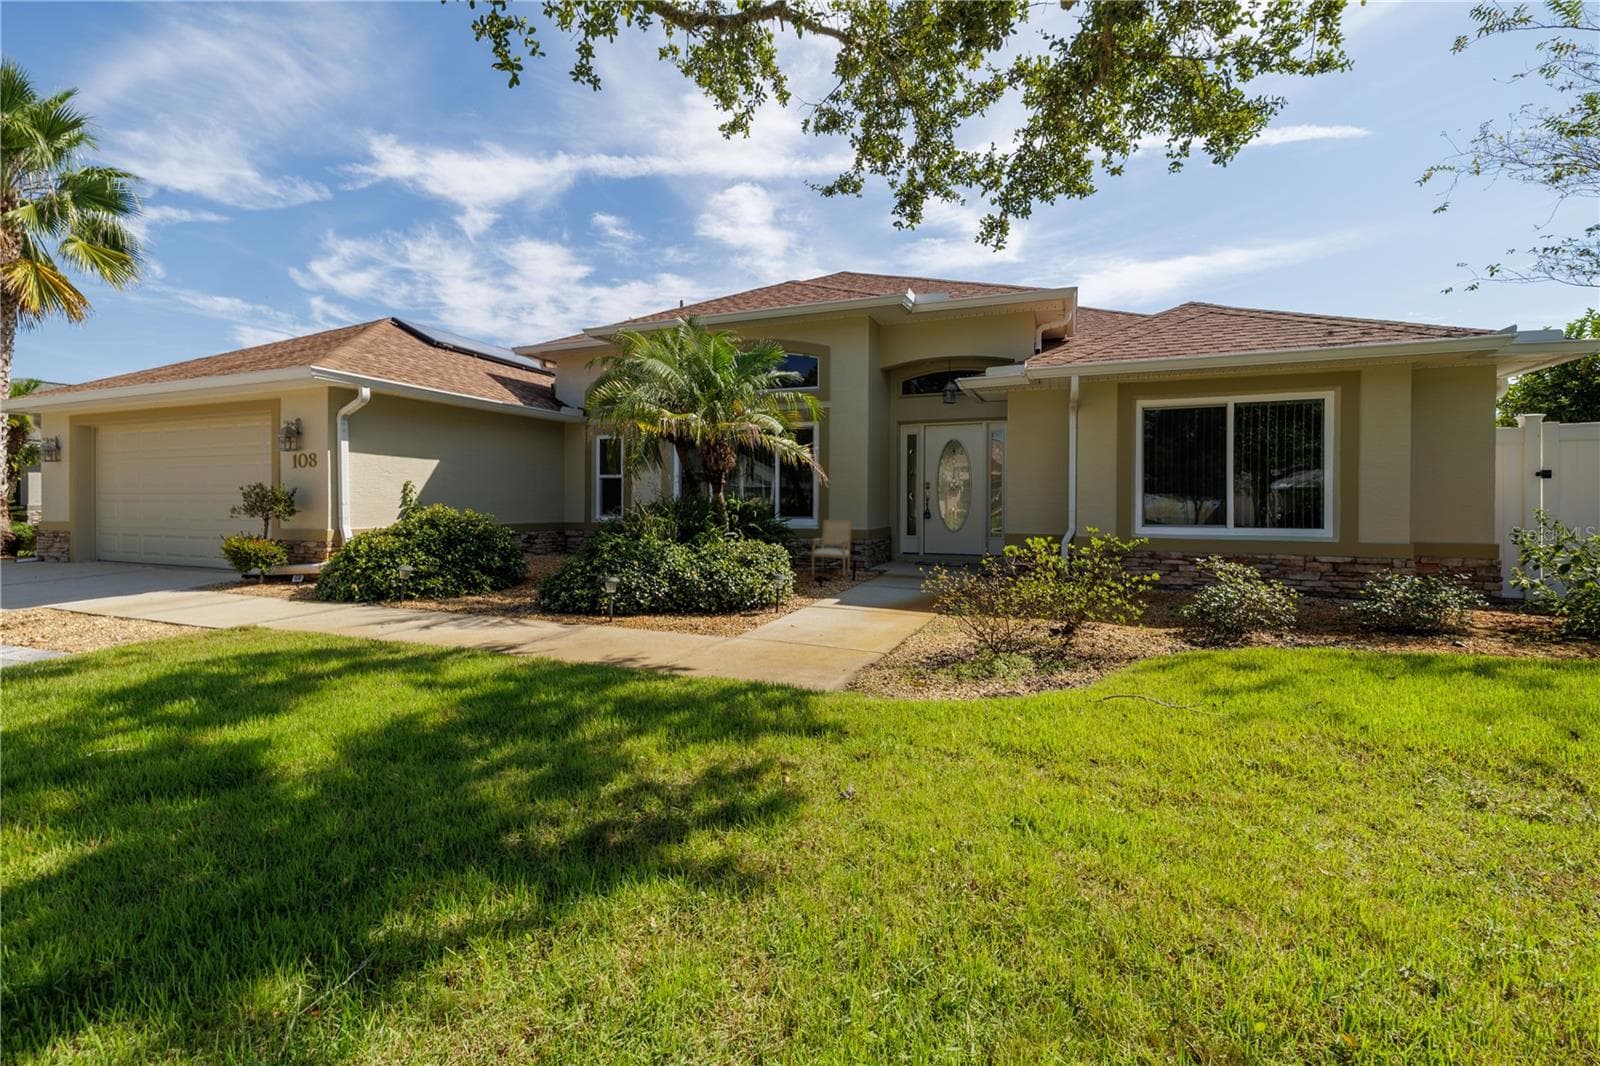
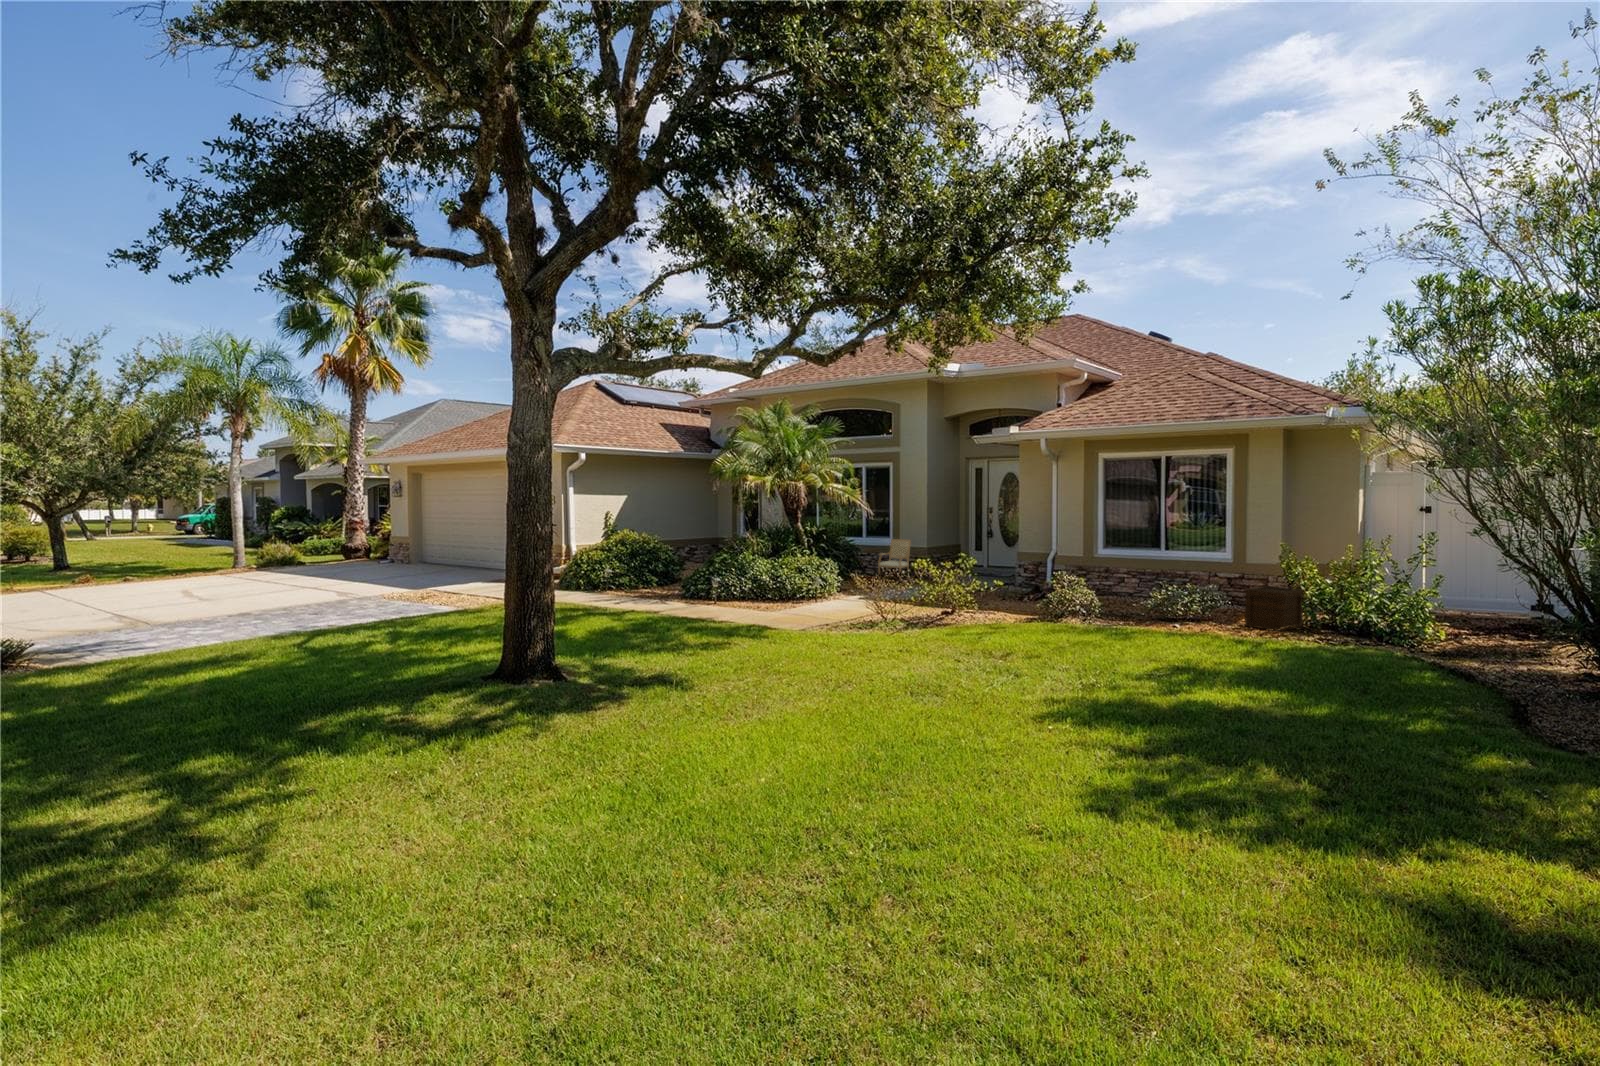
wooden crate: none [1470,576,1564,646] -> present [1245,586,1303,631]

